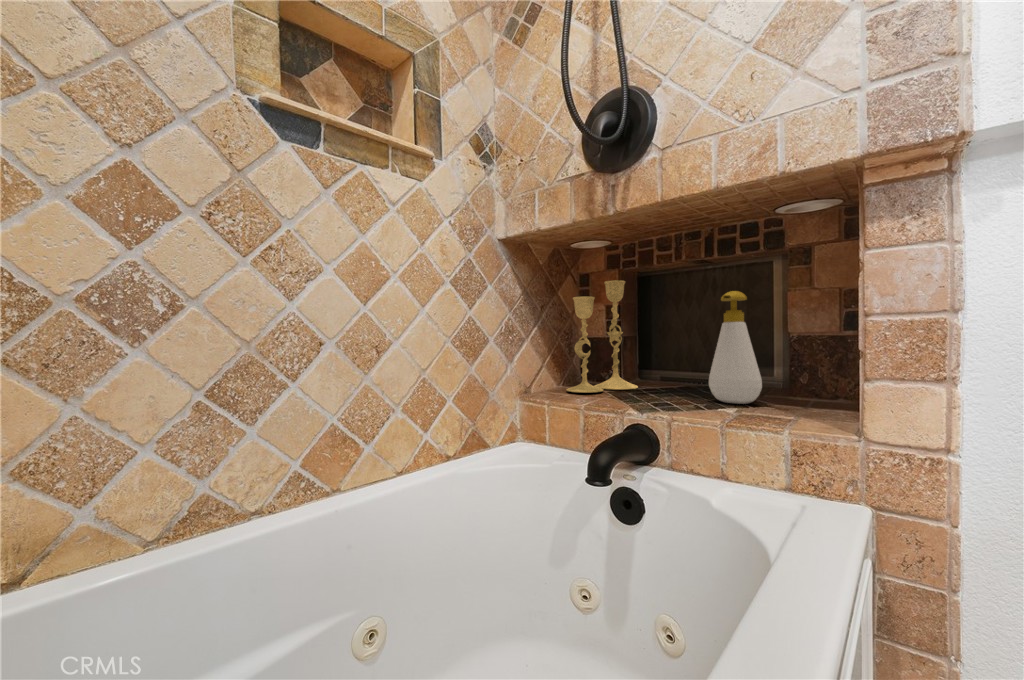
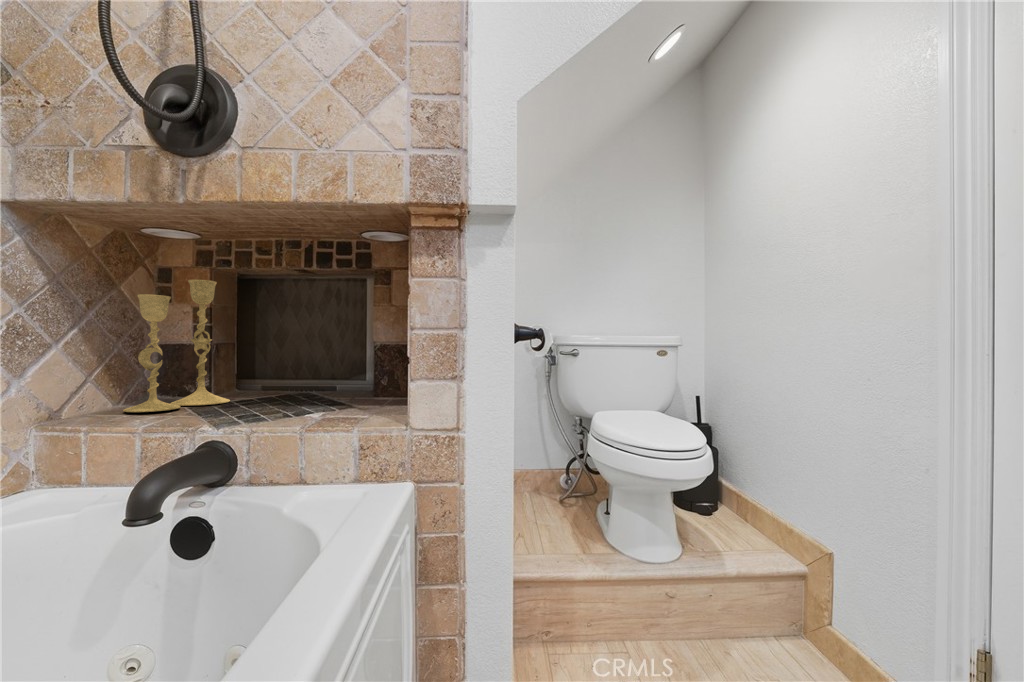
soap bottle: present [709,291,762,404] -> none [302,303,350,409]

